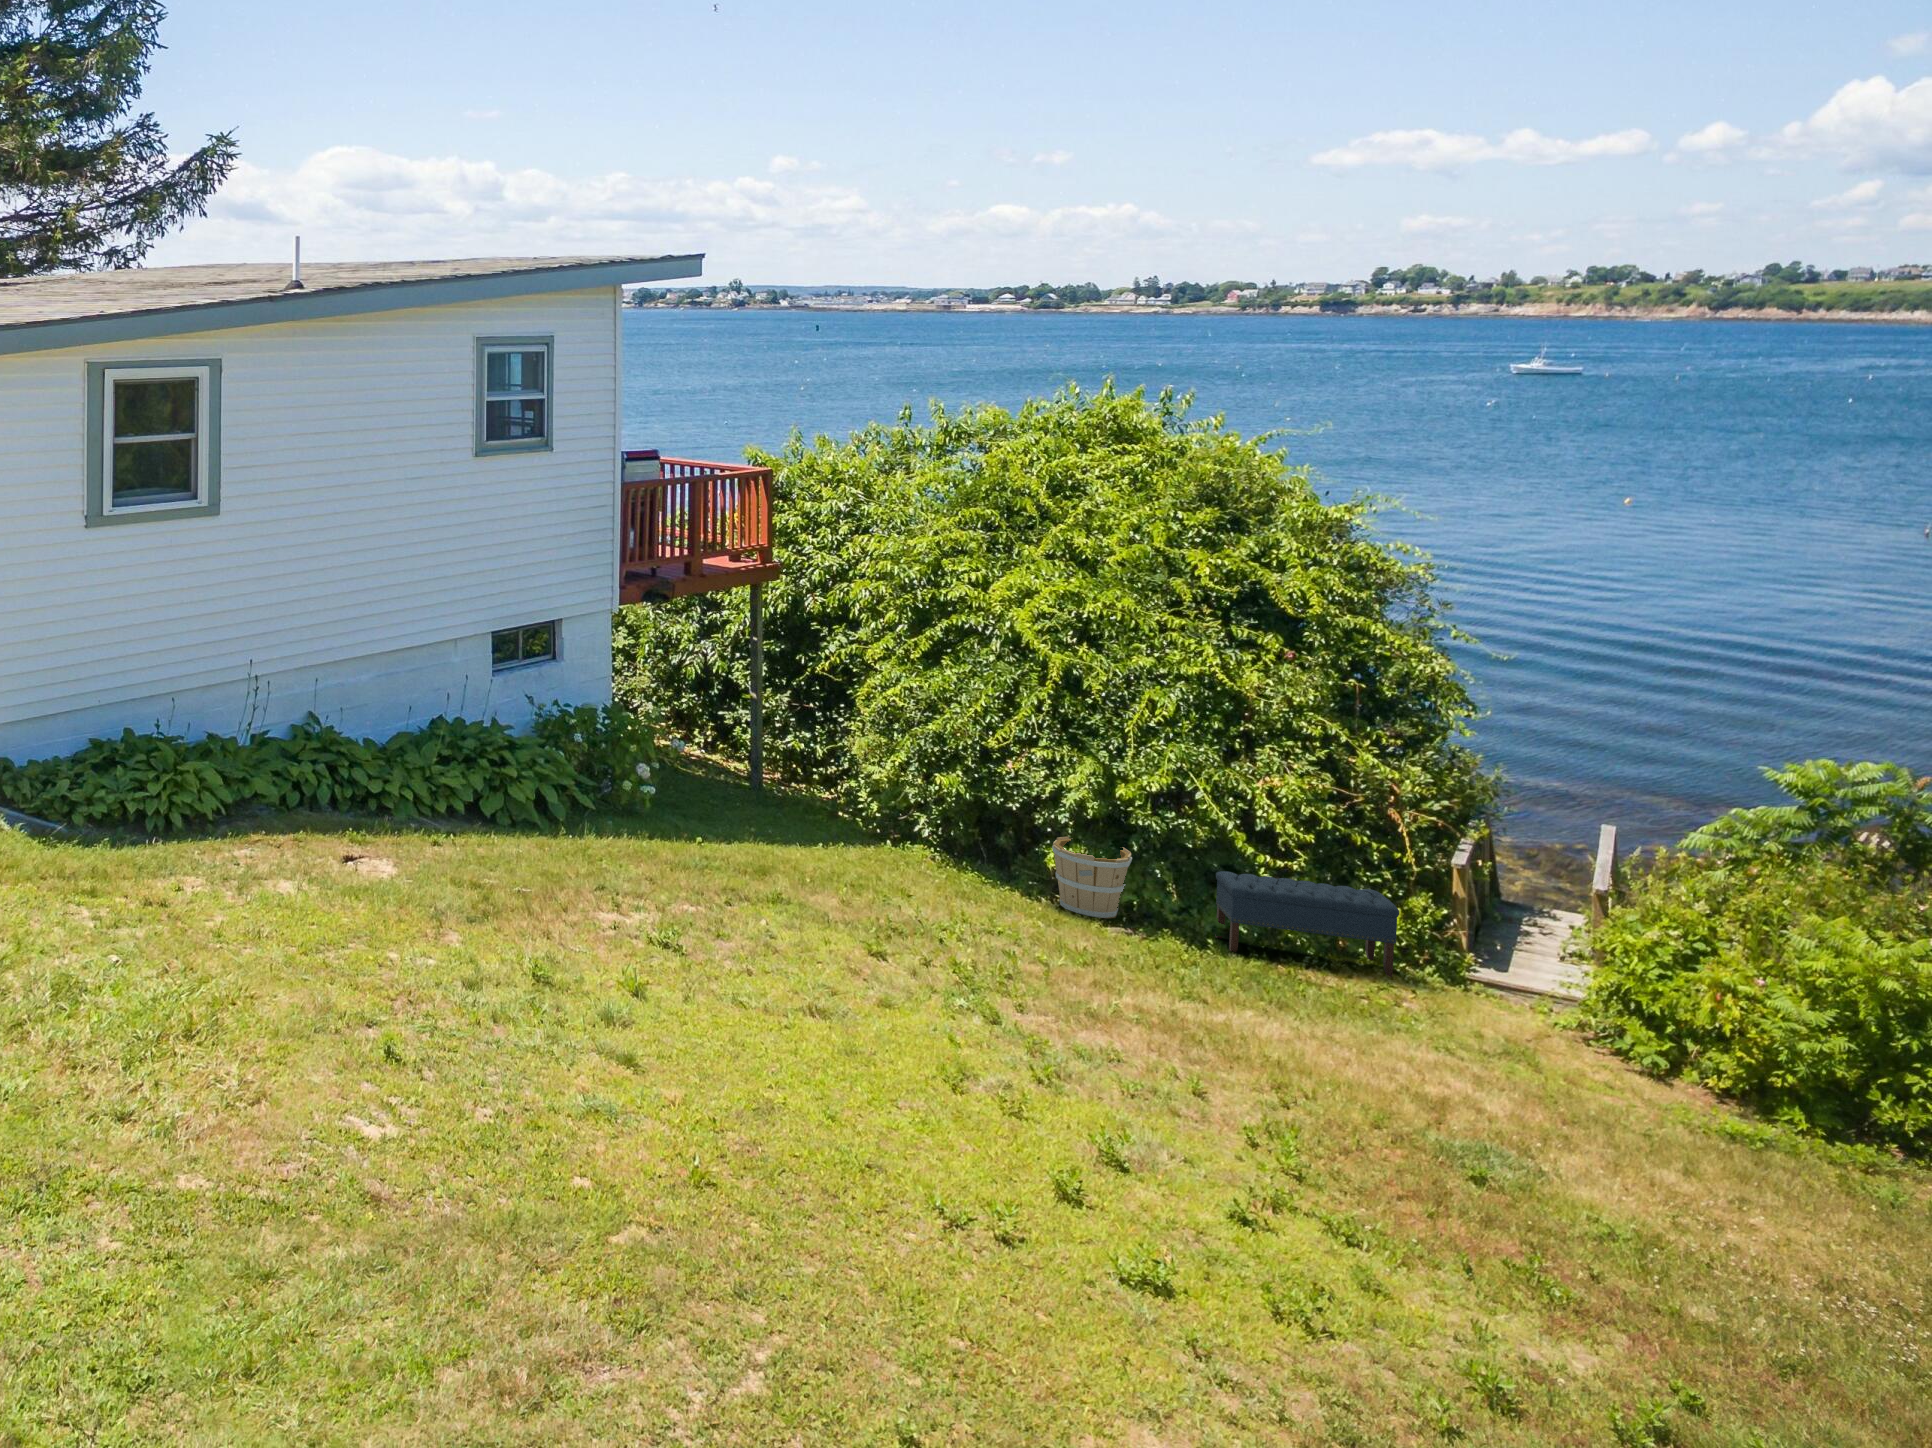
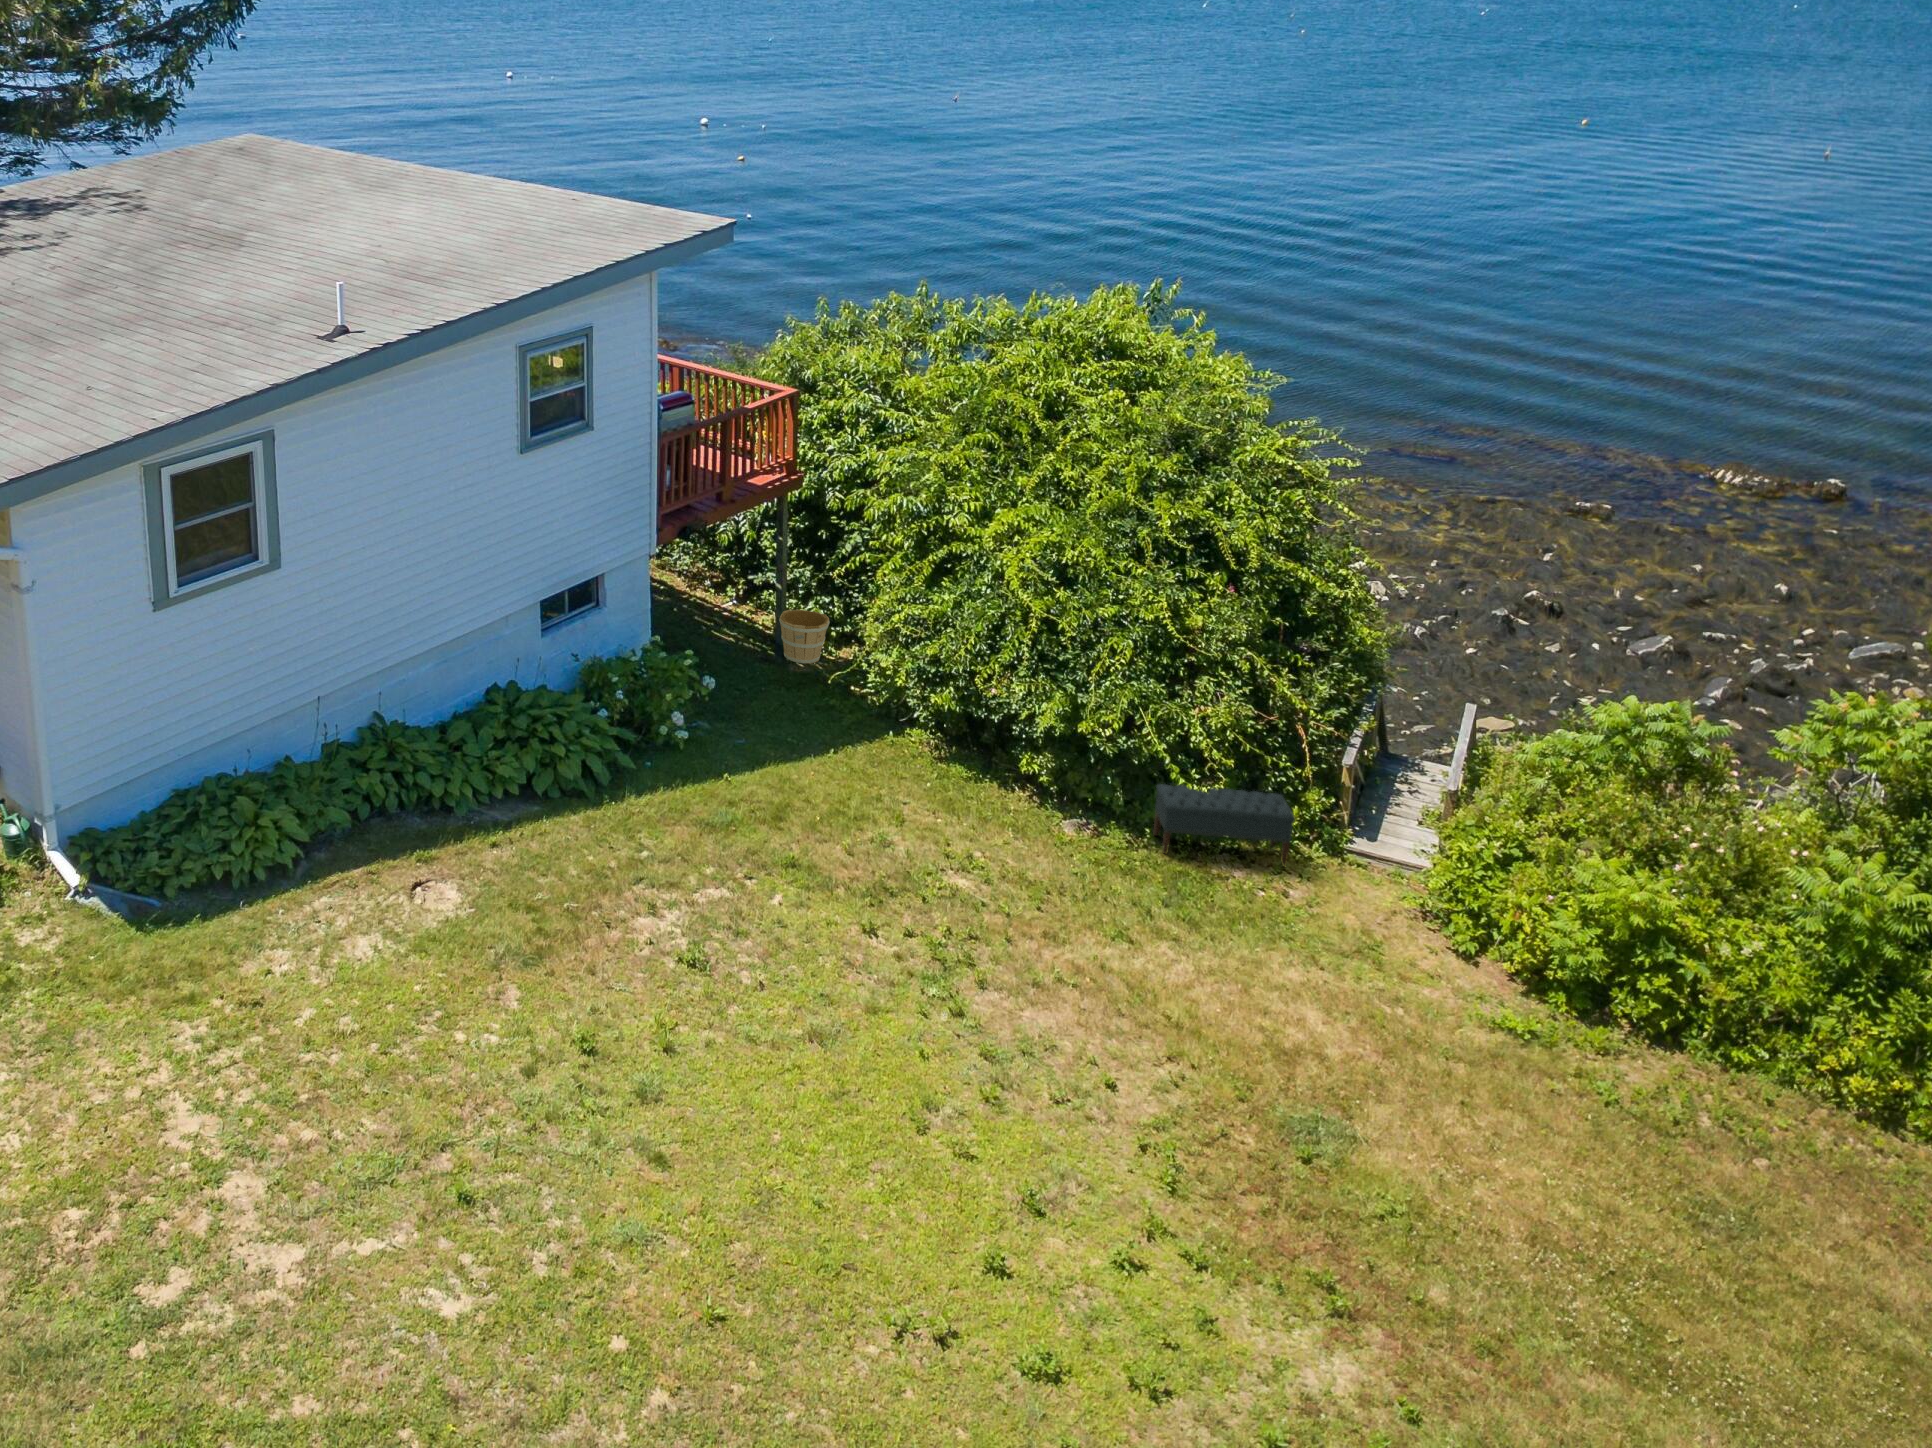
wooden bucket: present [1052,837,1132,918] -> present [779,609,830,663]

